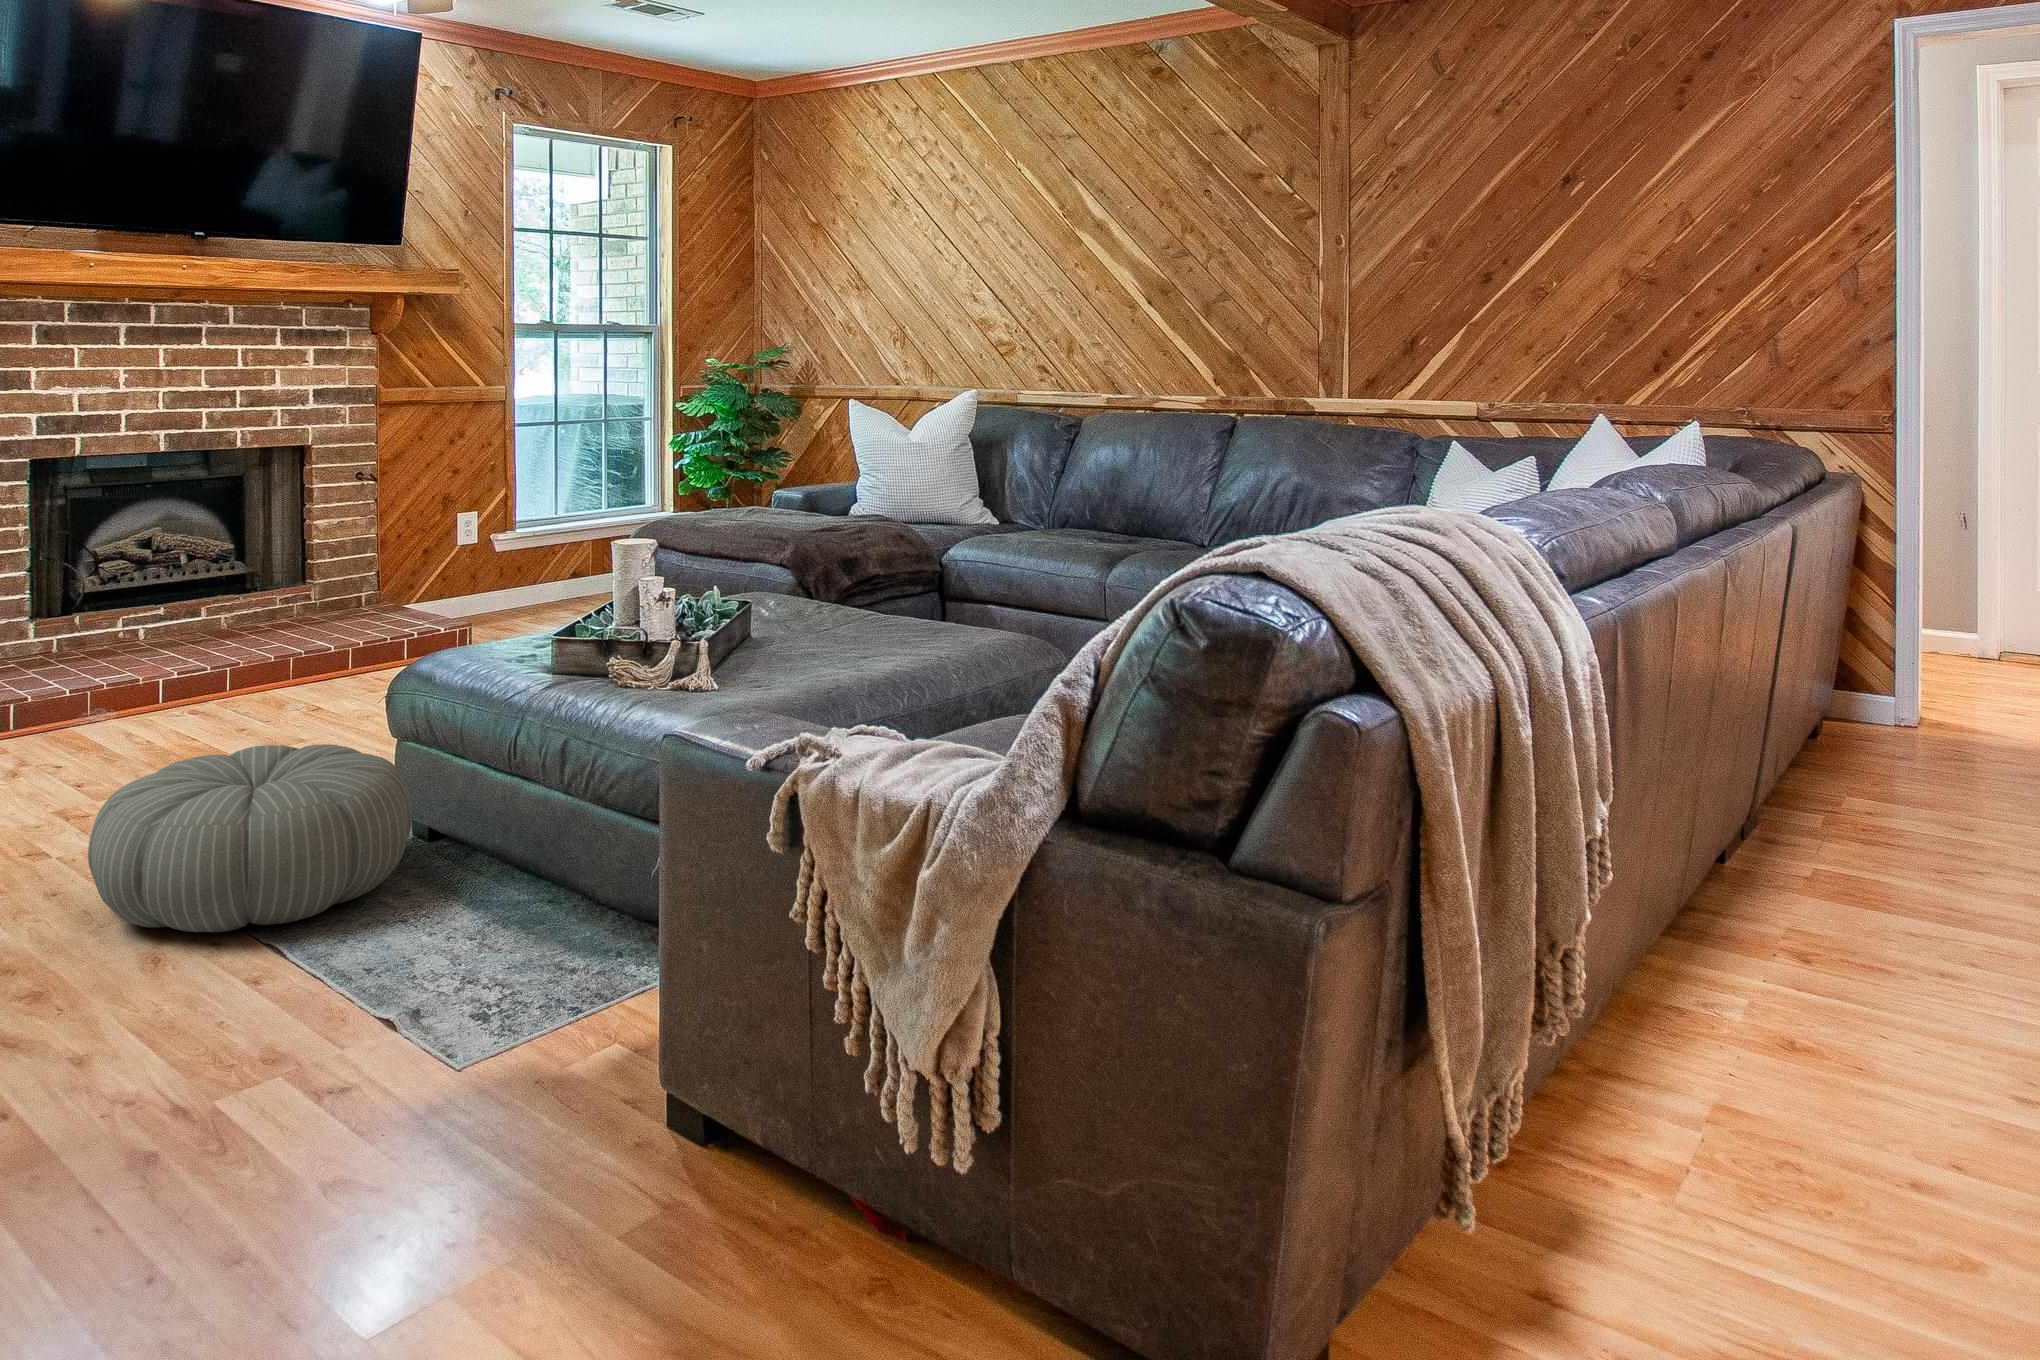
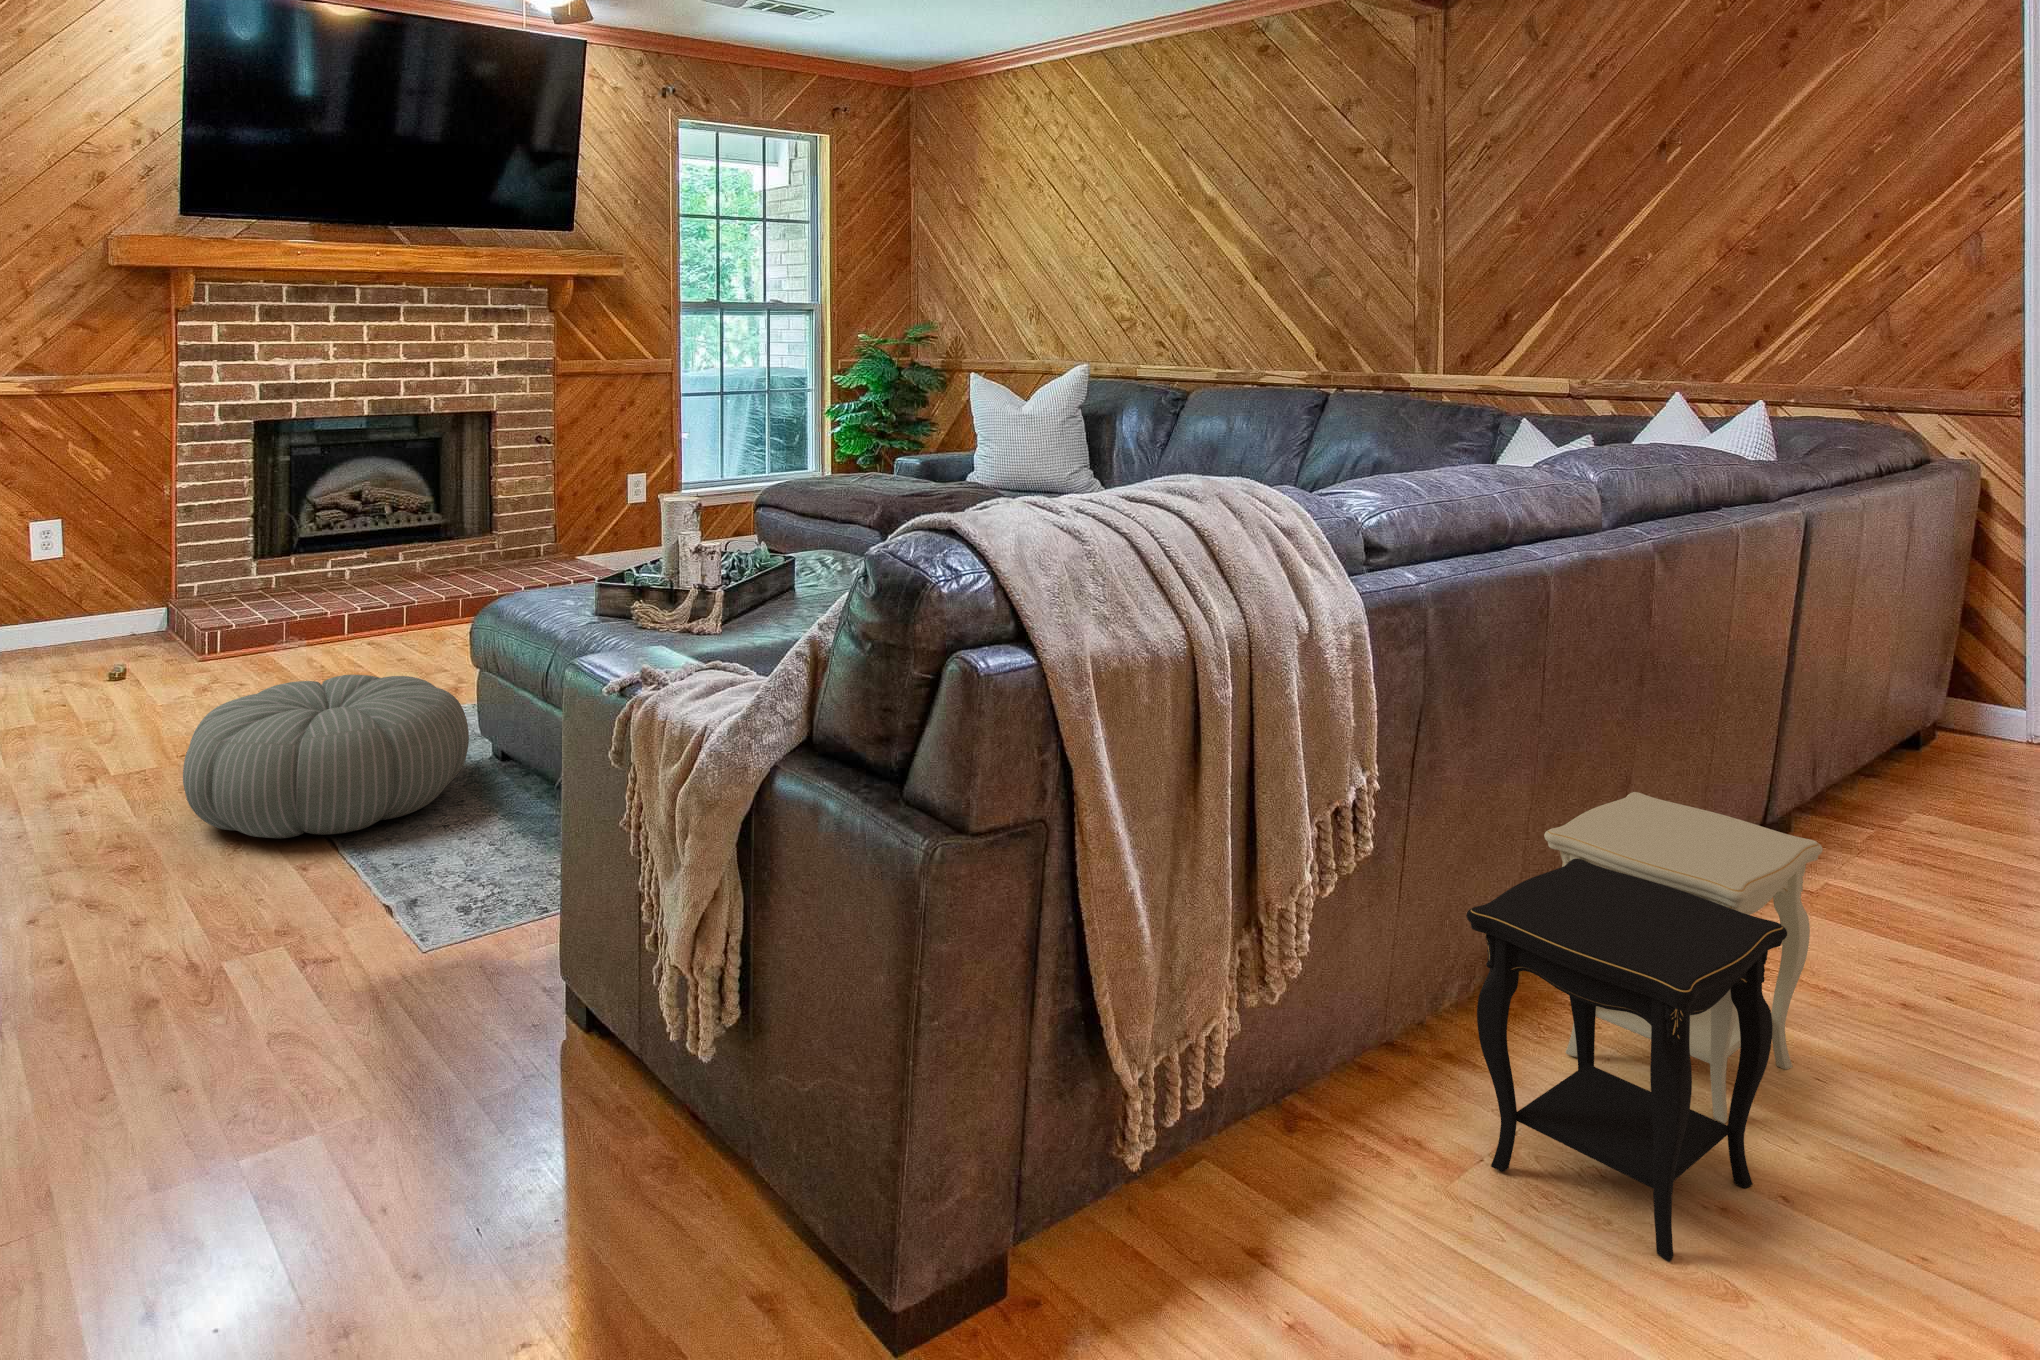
side table: none [1589,790,1857,1199] -> present [1466,792,1823,1262]

